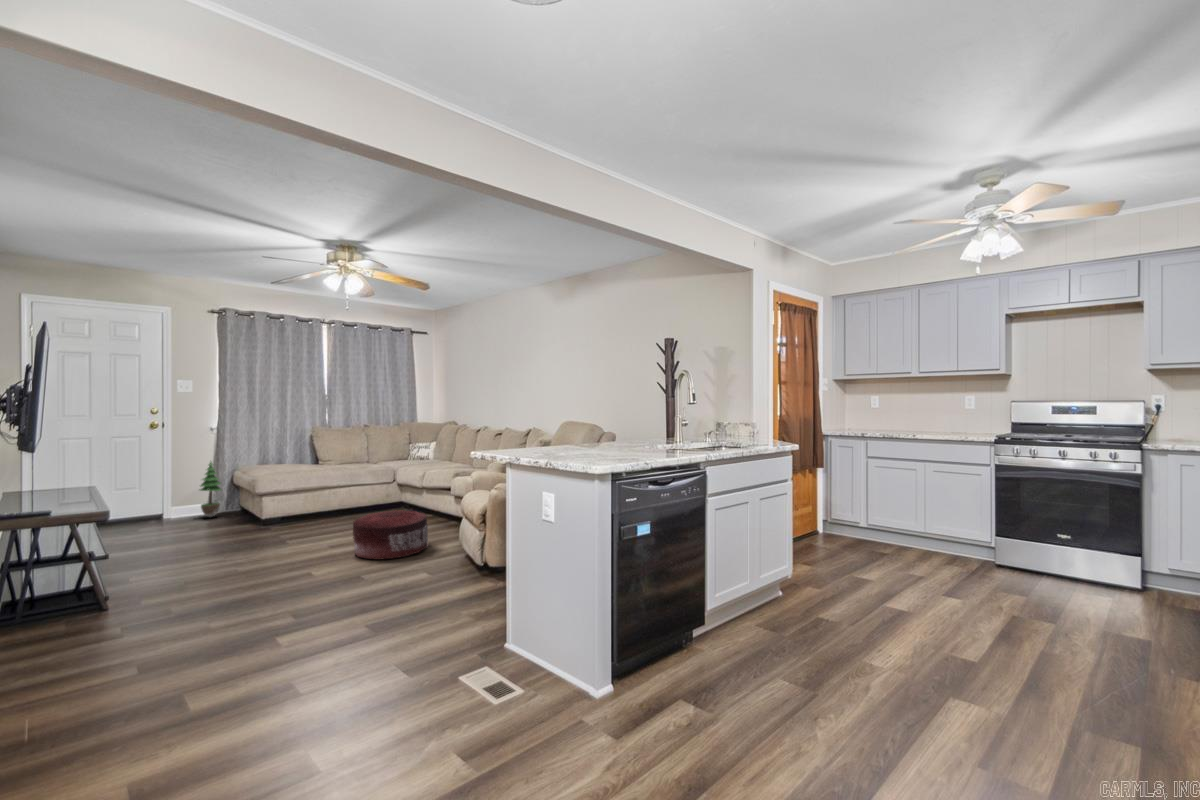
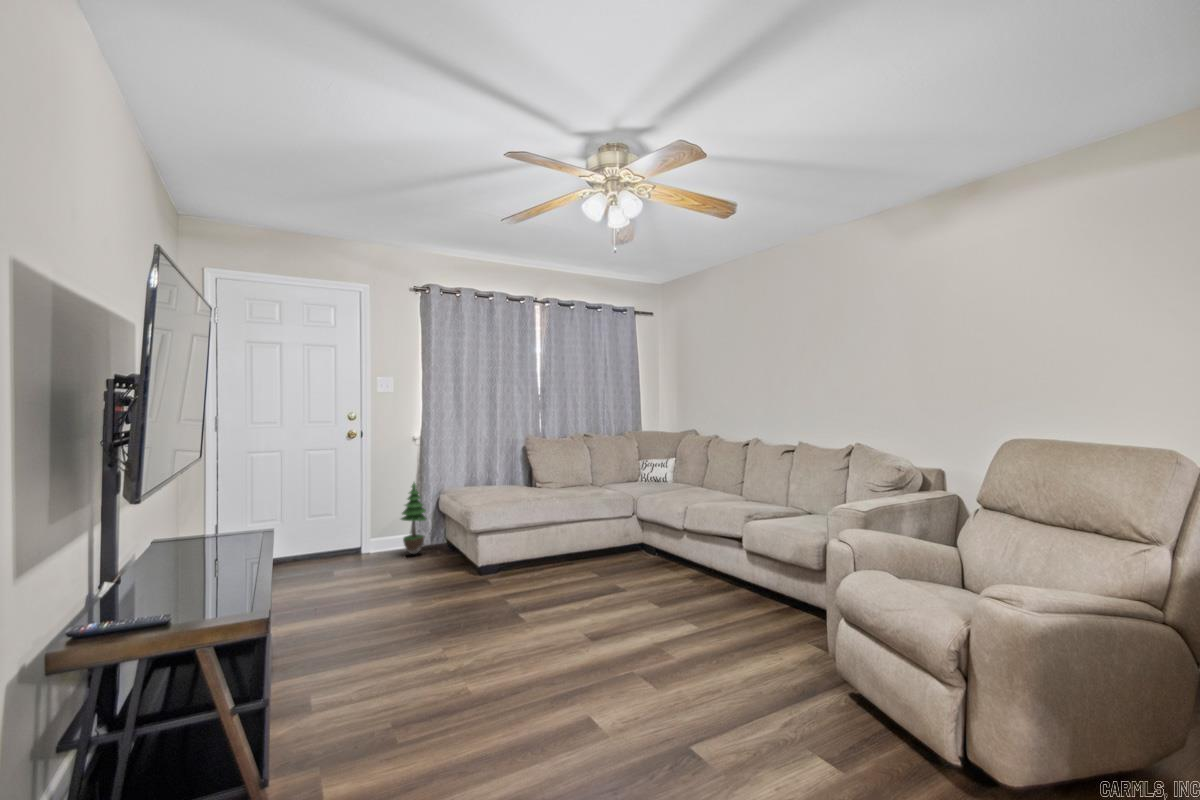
pouf: present [353,510,428,559] -> none [643,585,764,693]

